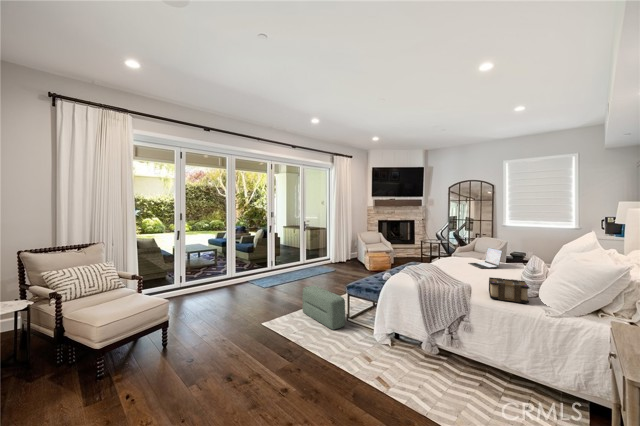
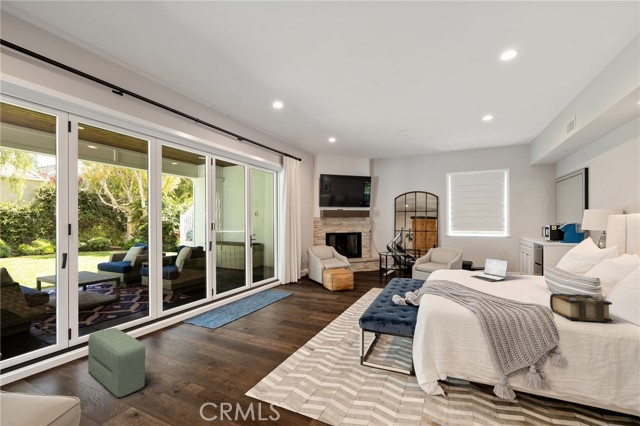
pouf: present [302,286,345,330] -> present [88,328,145,397]

